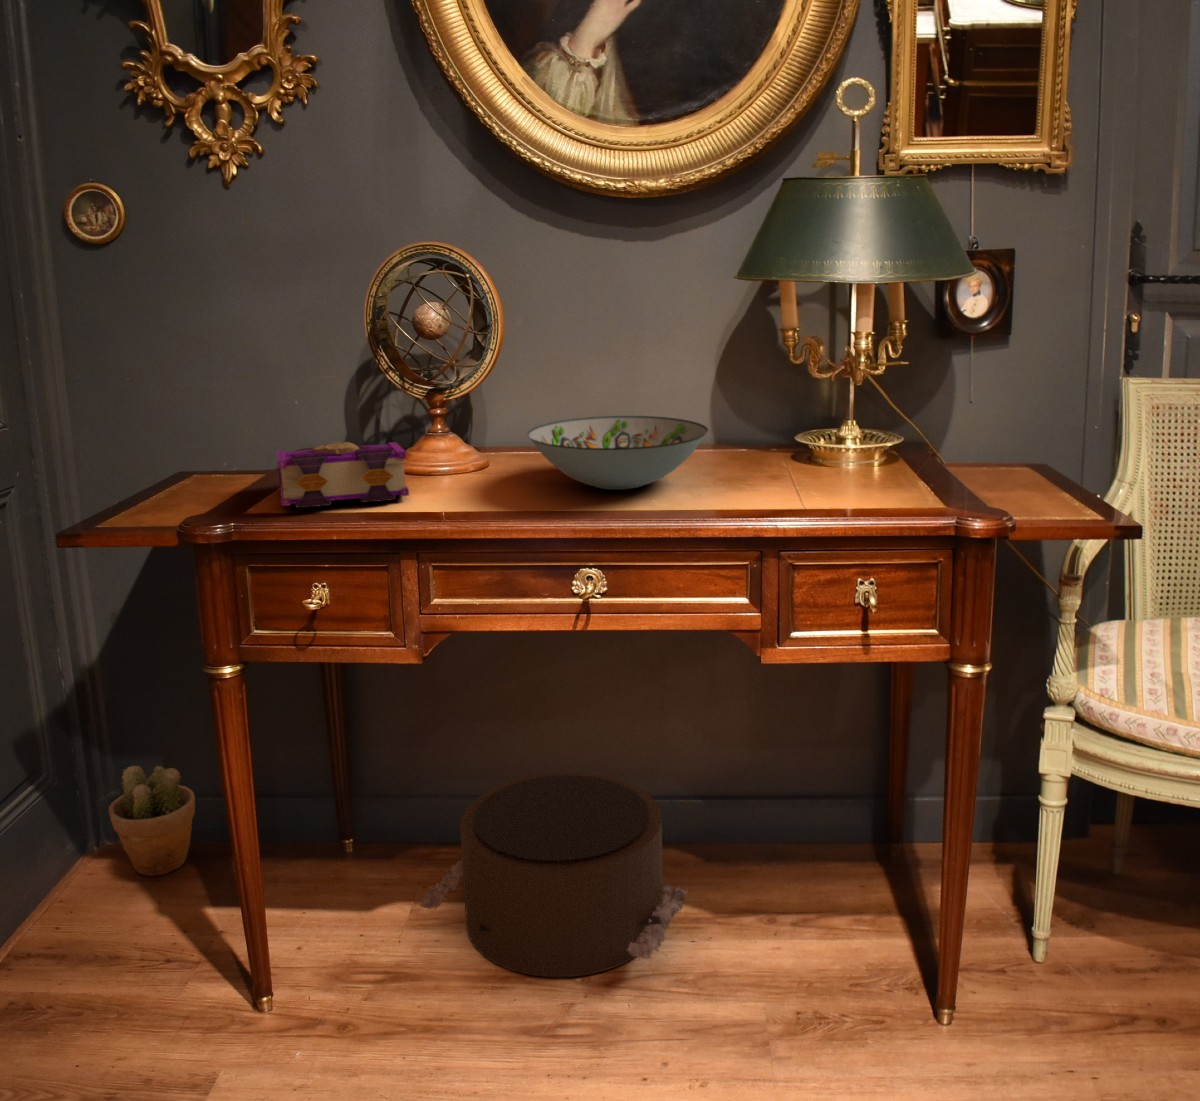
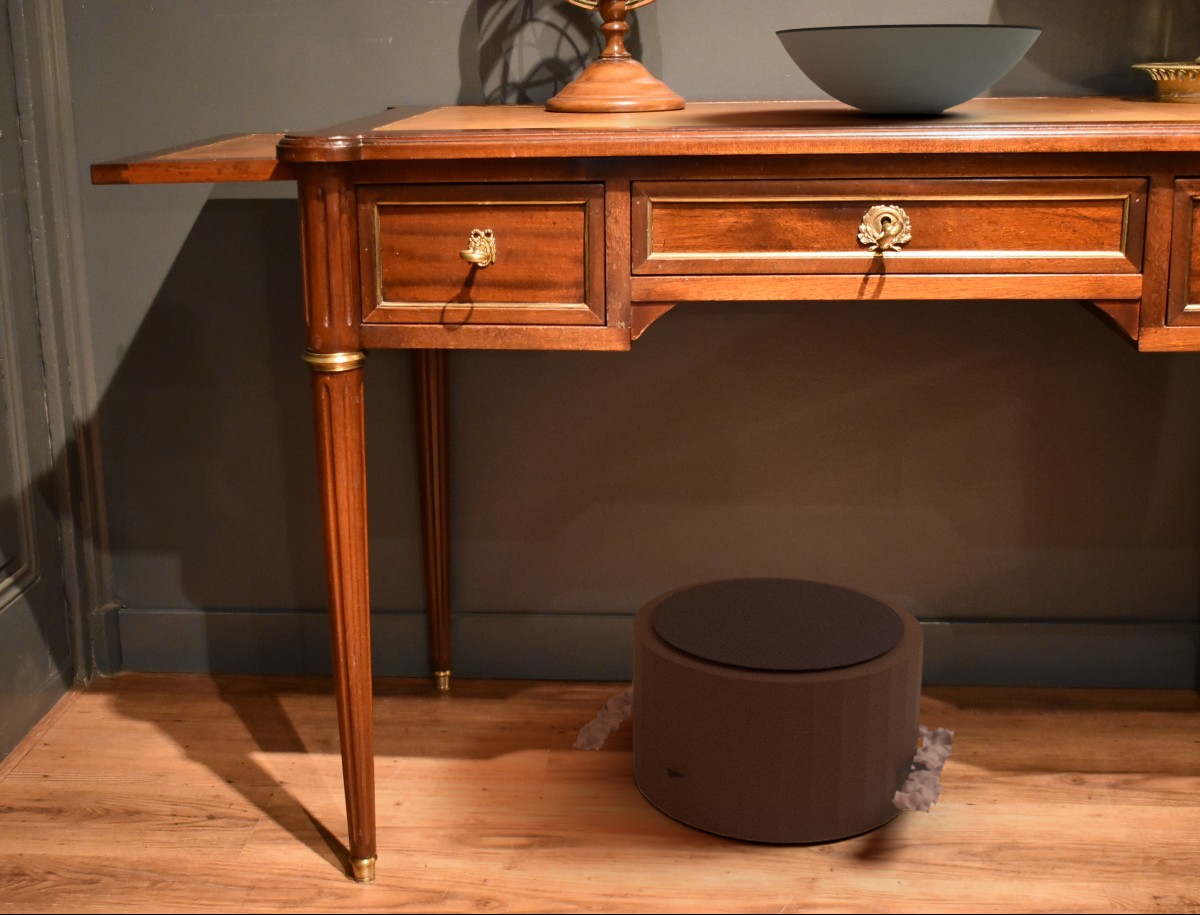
book: present [277,442,409,508] -> none [402,40,605,122]
potted plant: present [109,766,195,876] -> none [116,562,234,717]

